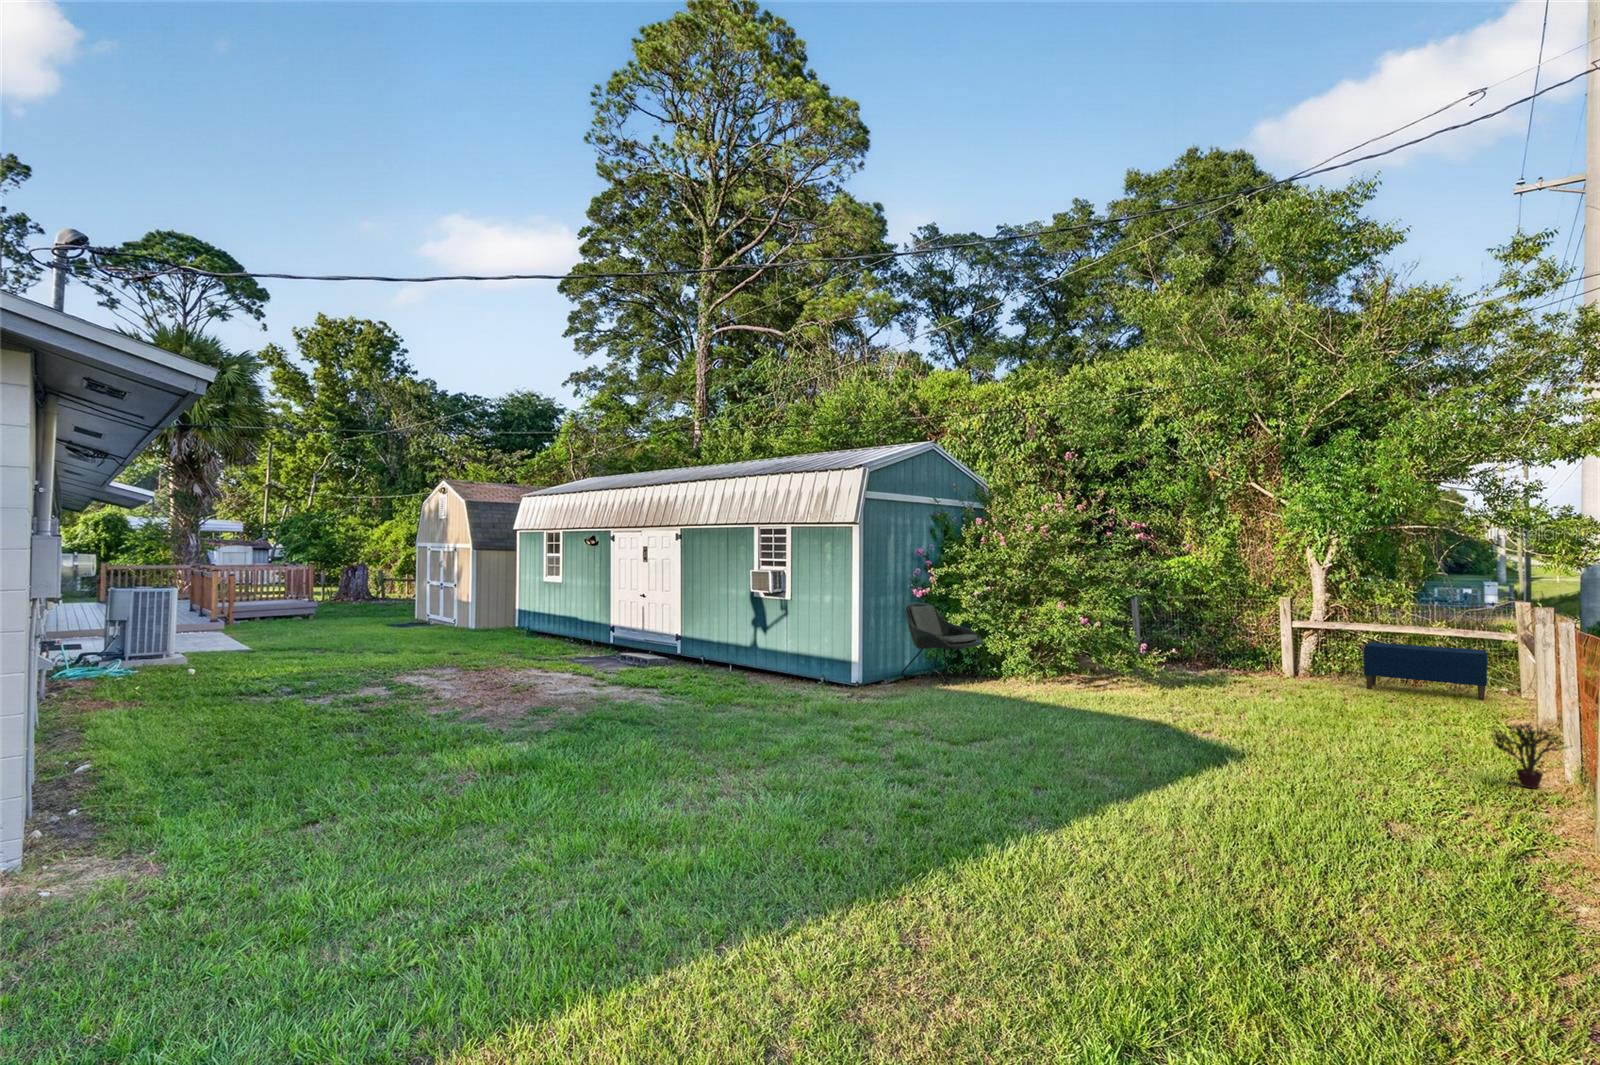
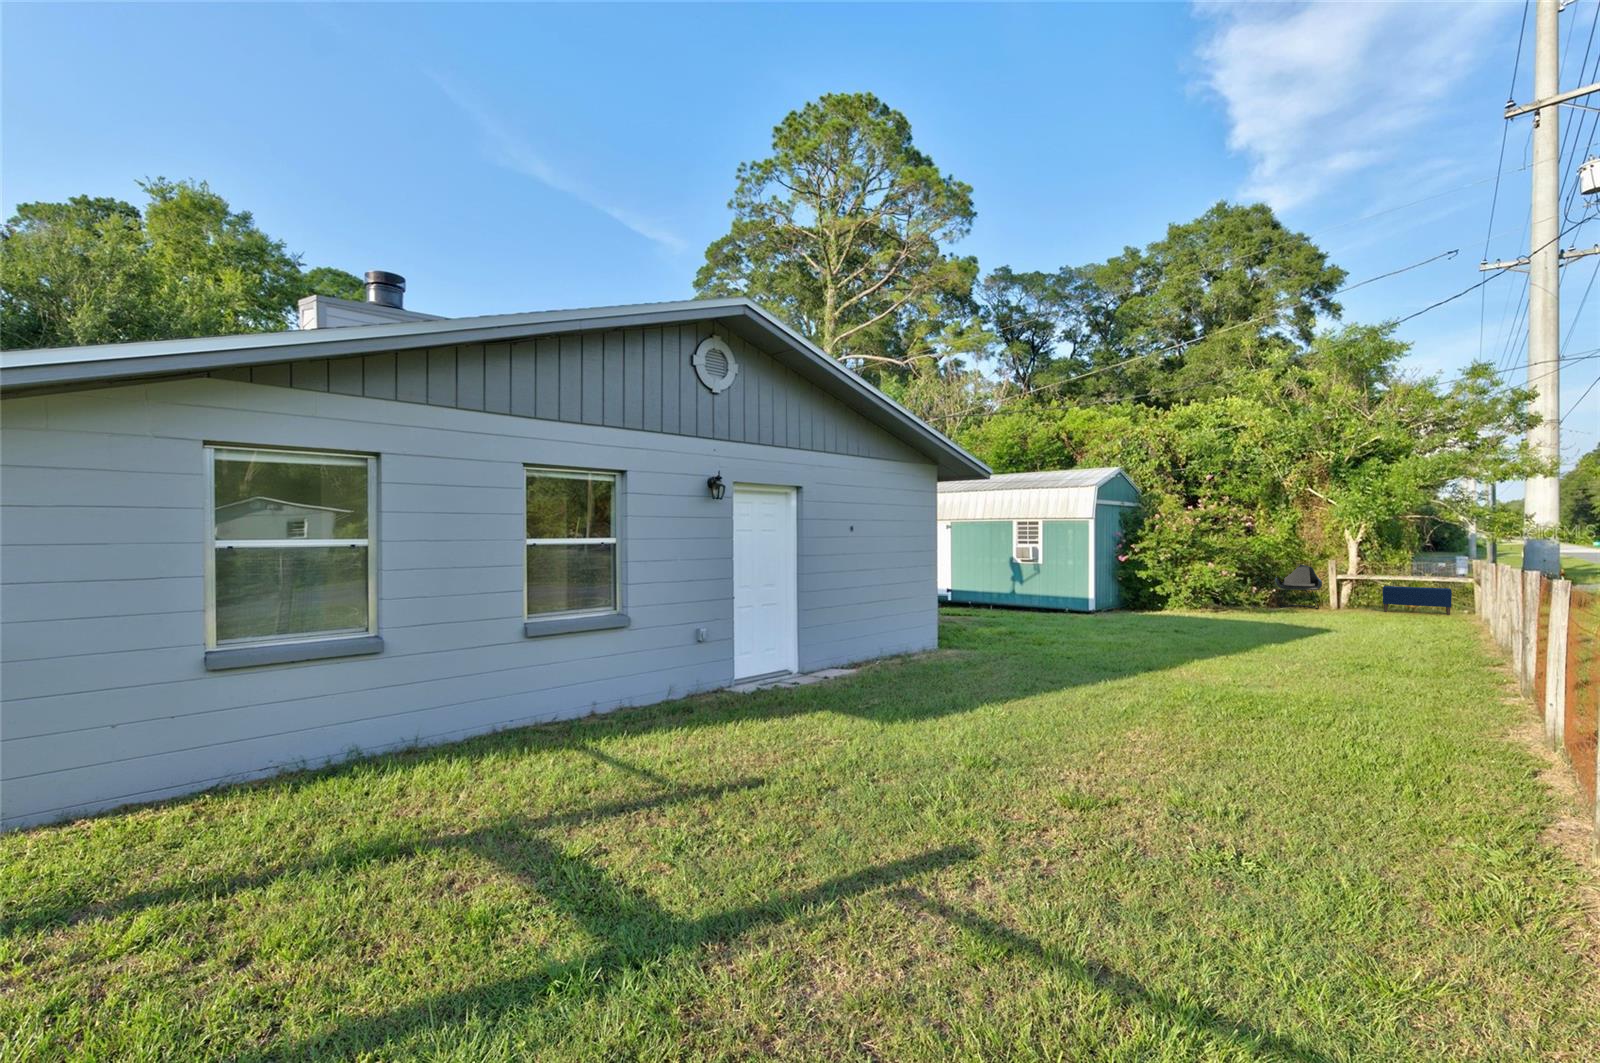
lounge chair: present [902,603,983,684] -> present [1275,565,1322,609]
potted plant: present [1491,723,1565,789] -> none [1462,609,1499,637]

